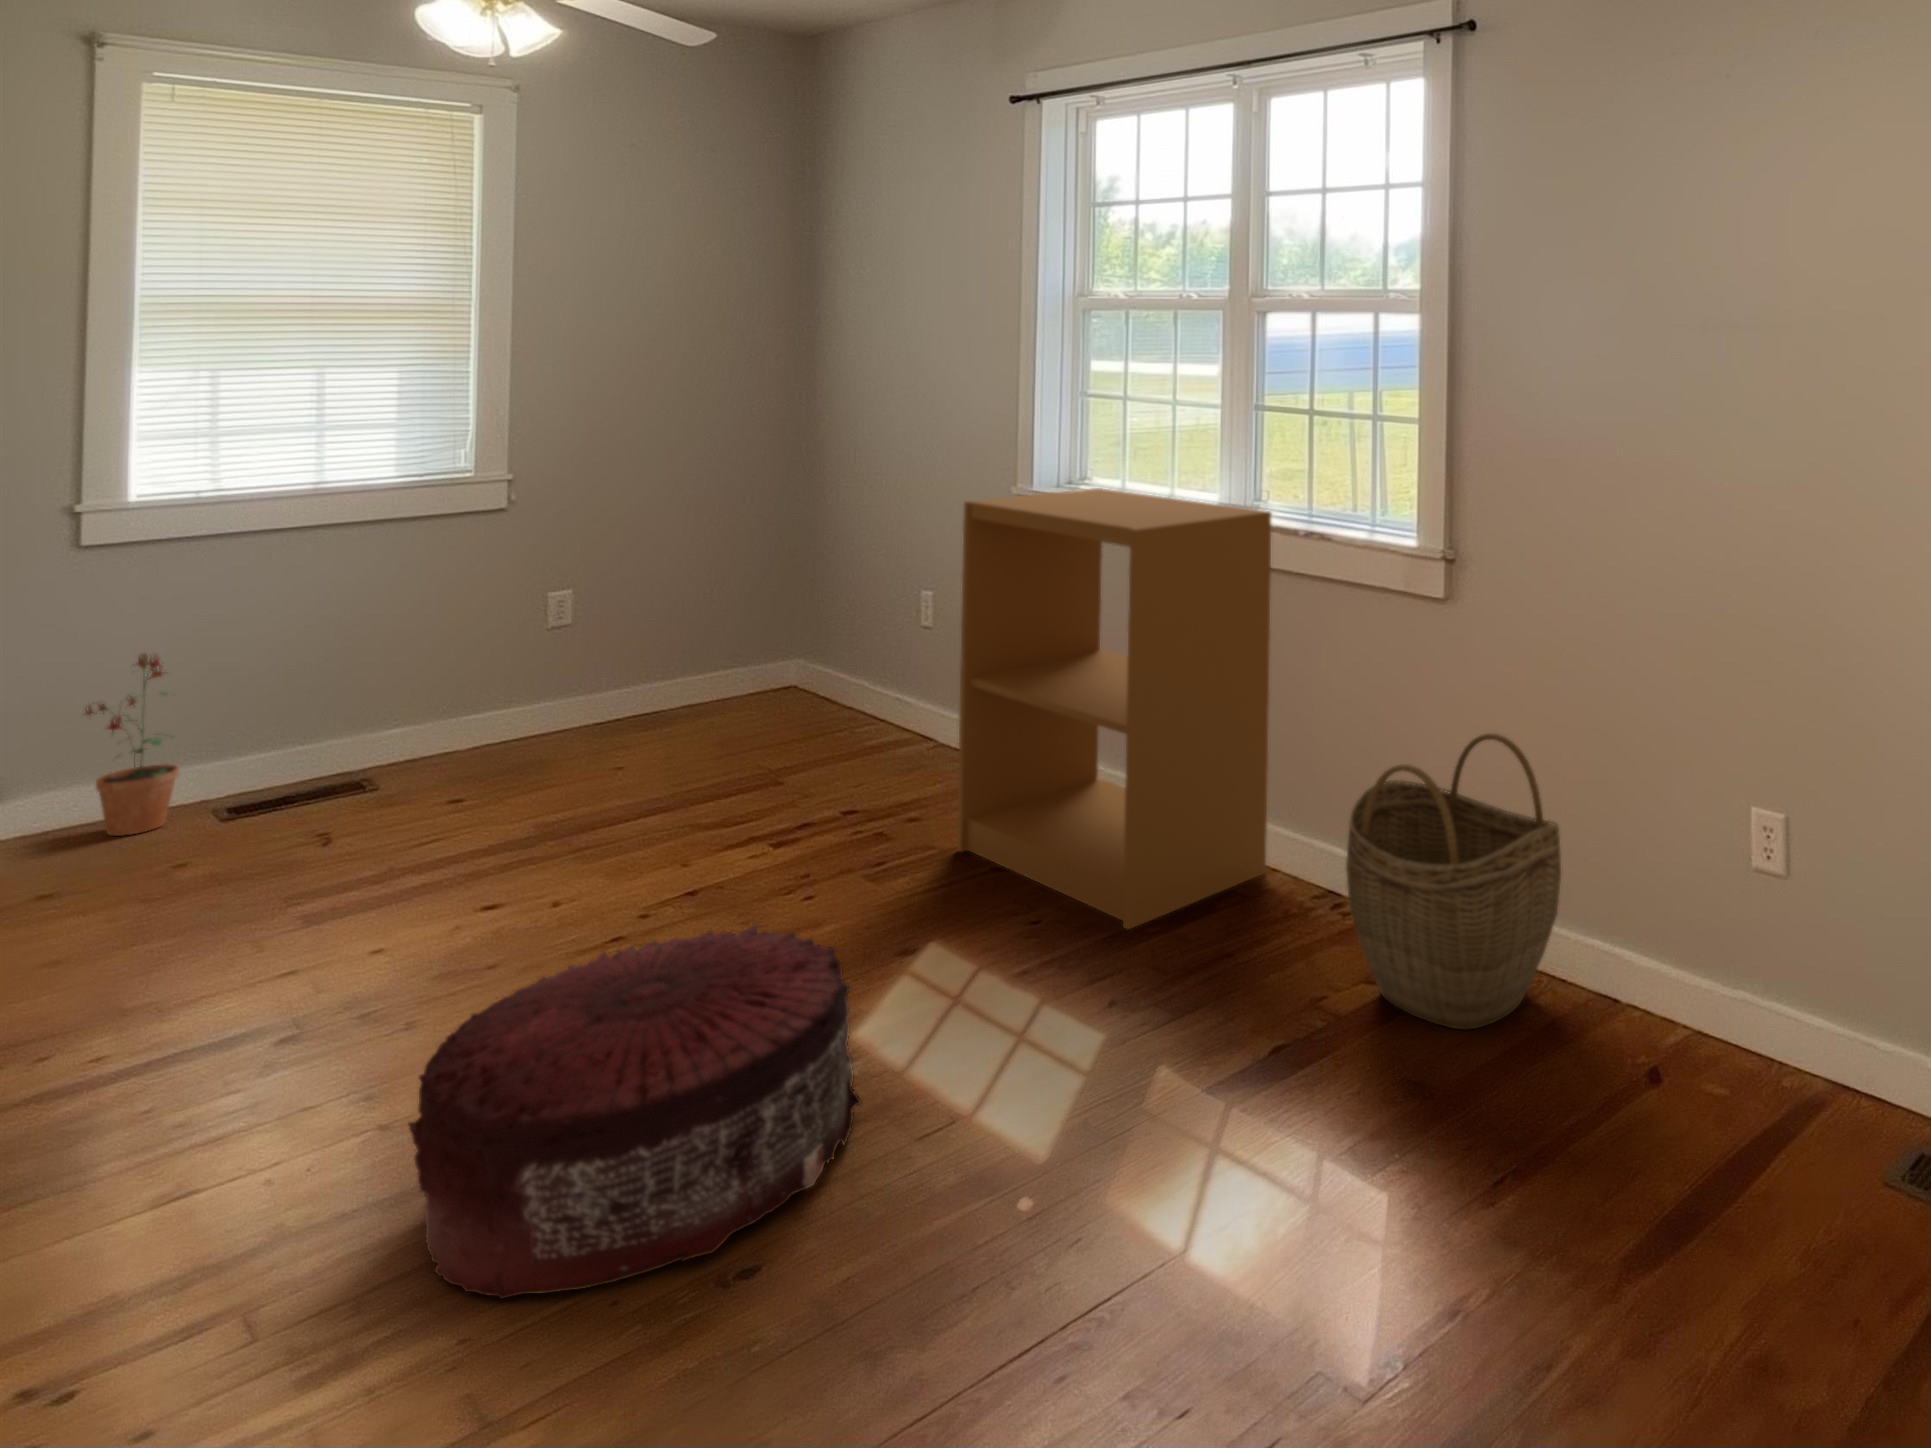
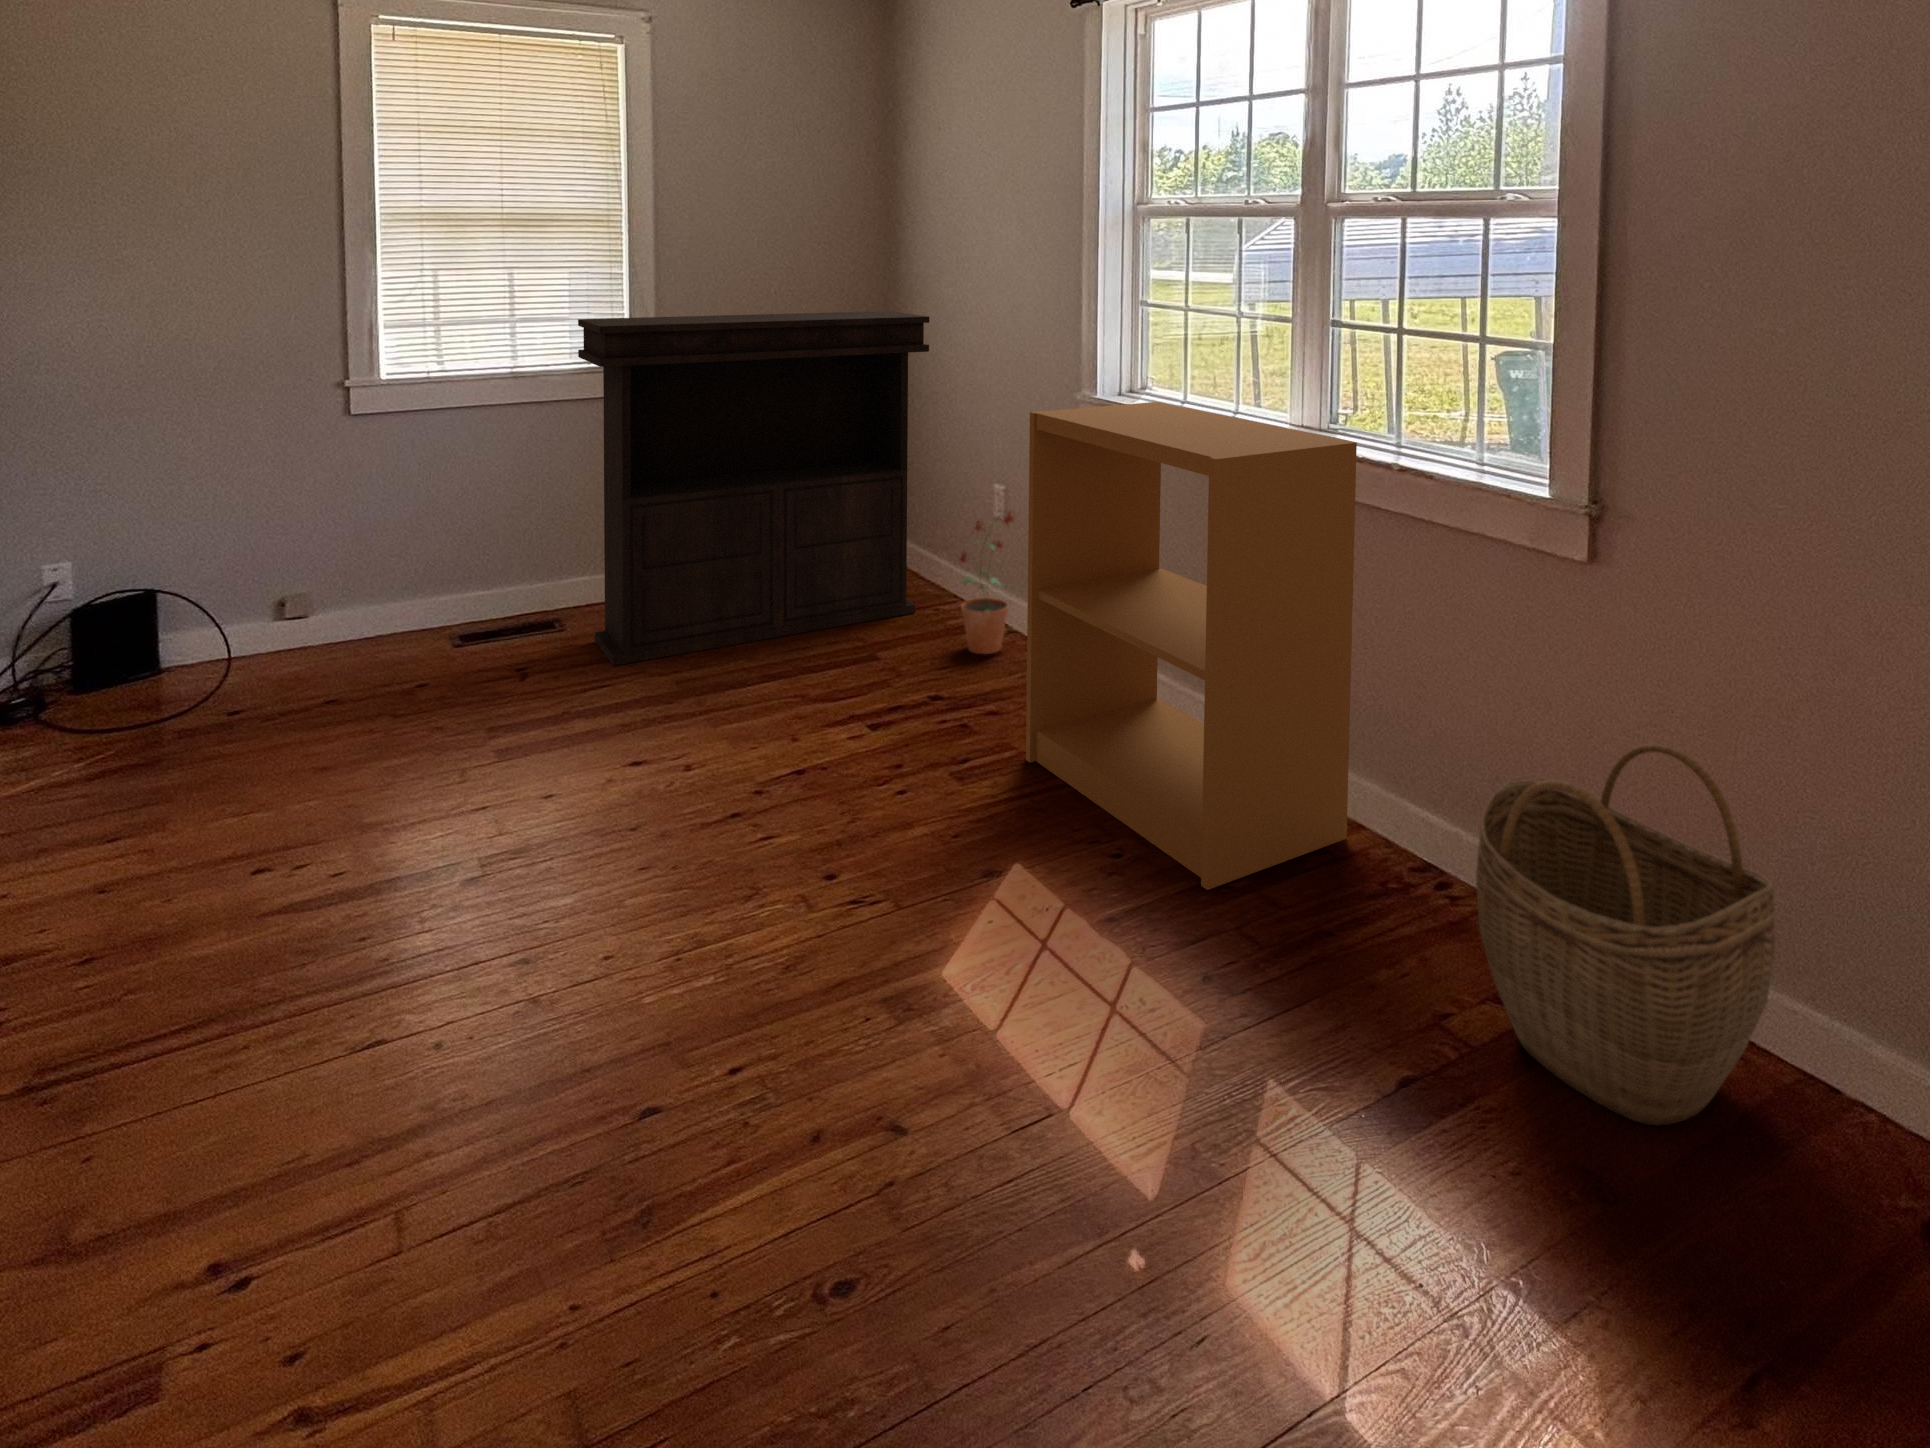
console table: none [415,409,861,821] -> present [578,311,929,666]
potted plant: present [86,653,179,836] -> present [959,512,1015,654]
pouf: present [409,925,862,1299] -> none [536,857,955,1272]

